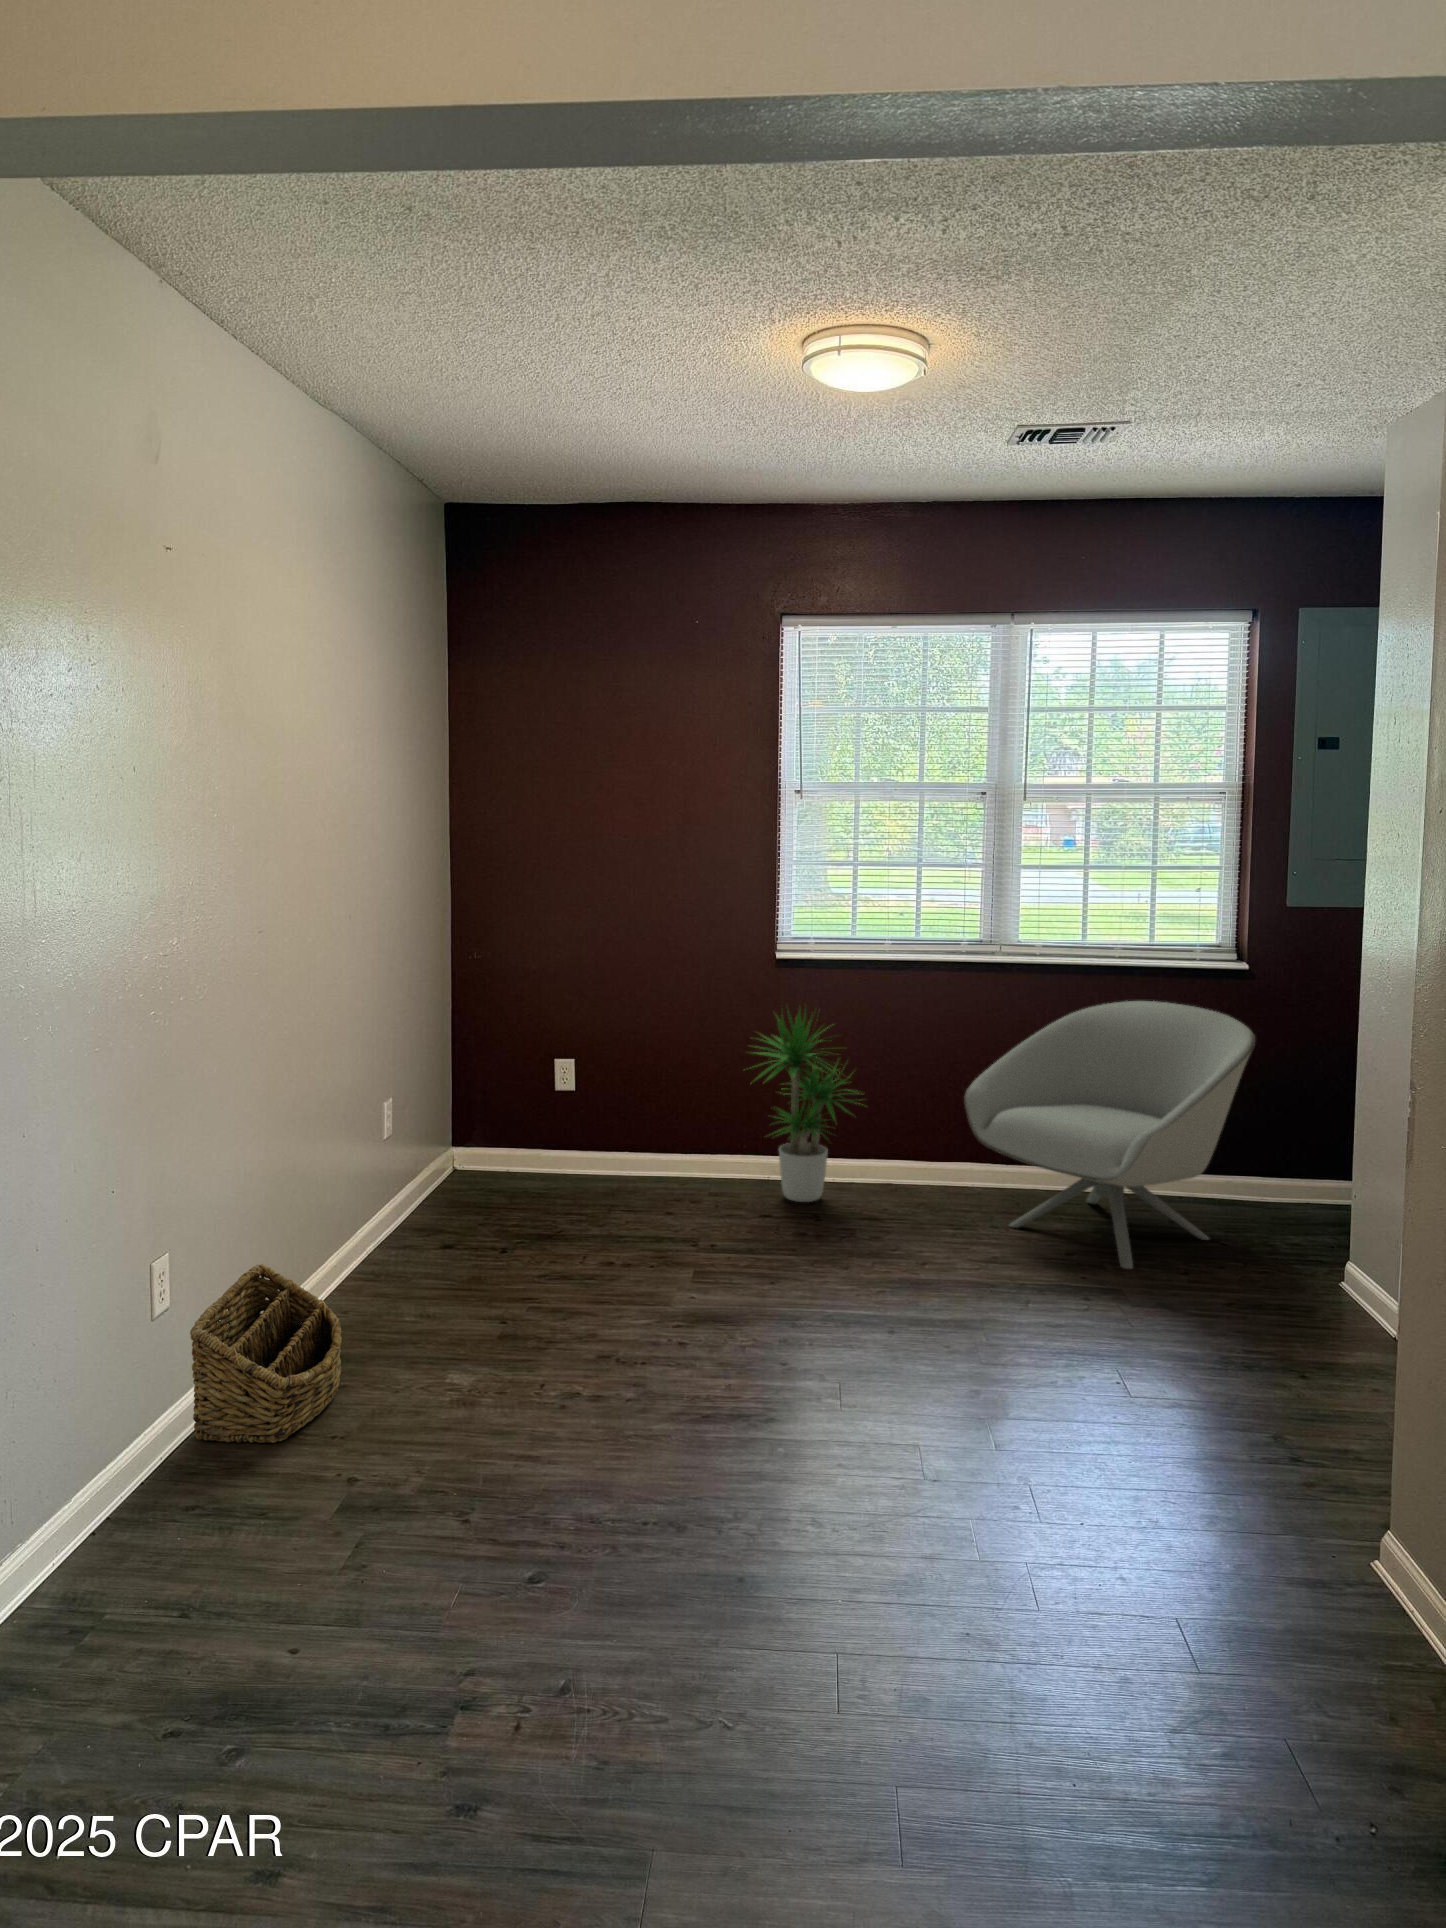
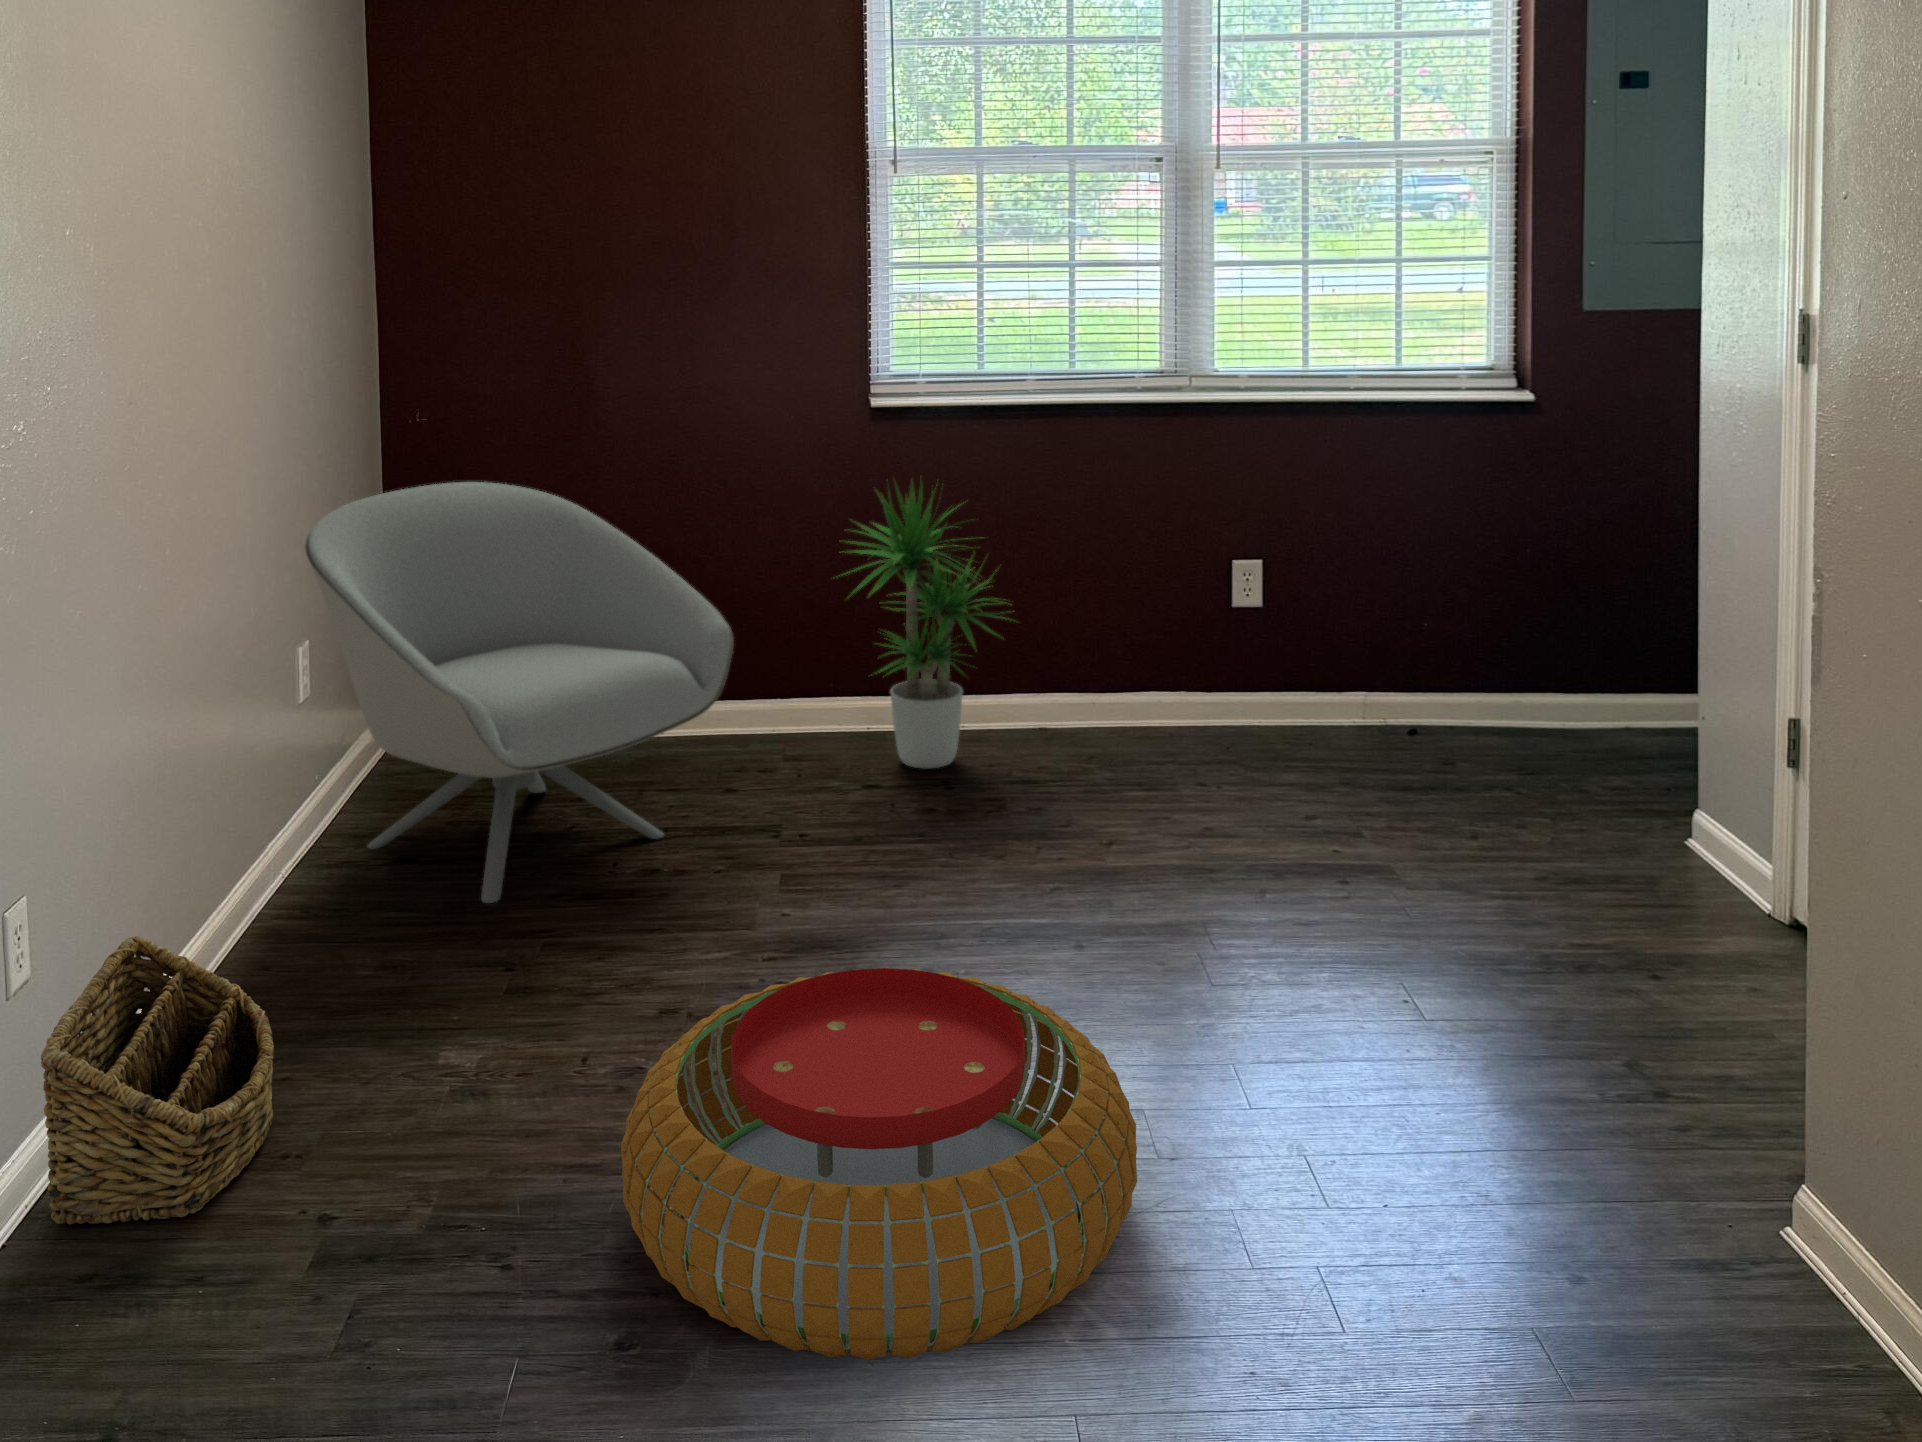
armchair: present [964,1001,1255,1269] -> present [304,482,734,903]
pouf: none [545,1322,896,1581] -> present [621,968,1137,1360]

